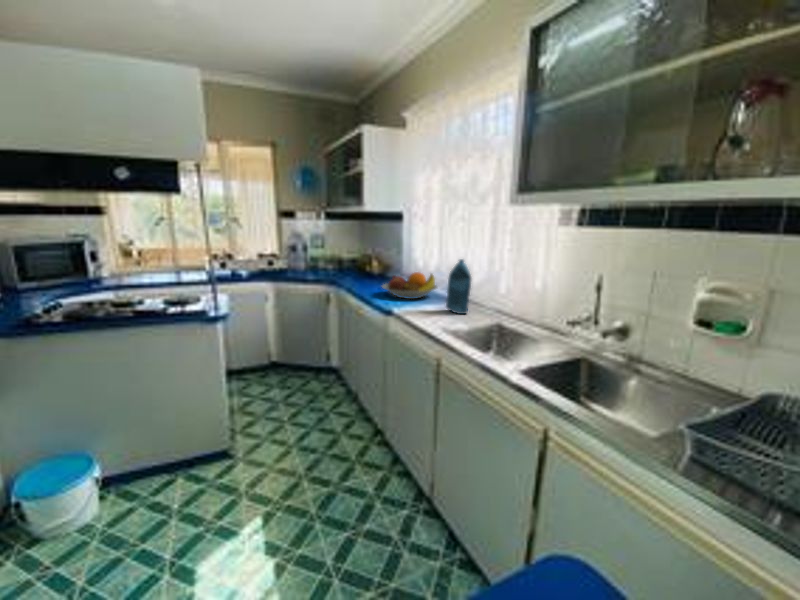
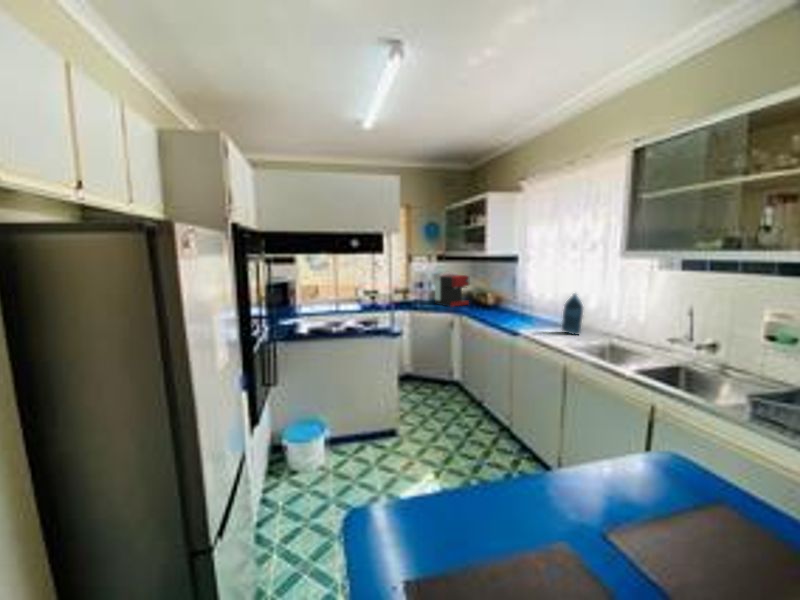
coffee maker: none [305,231,349,276] -> present [435,272,469,307]
fruit bowl: present [382,272,437,299] -> none [505,303,551,323]

